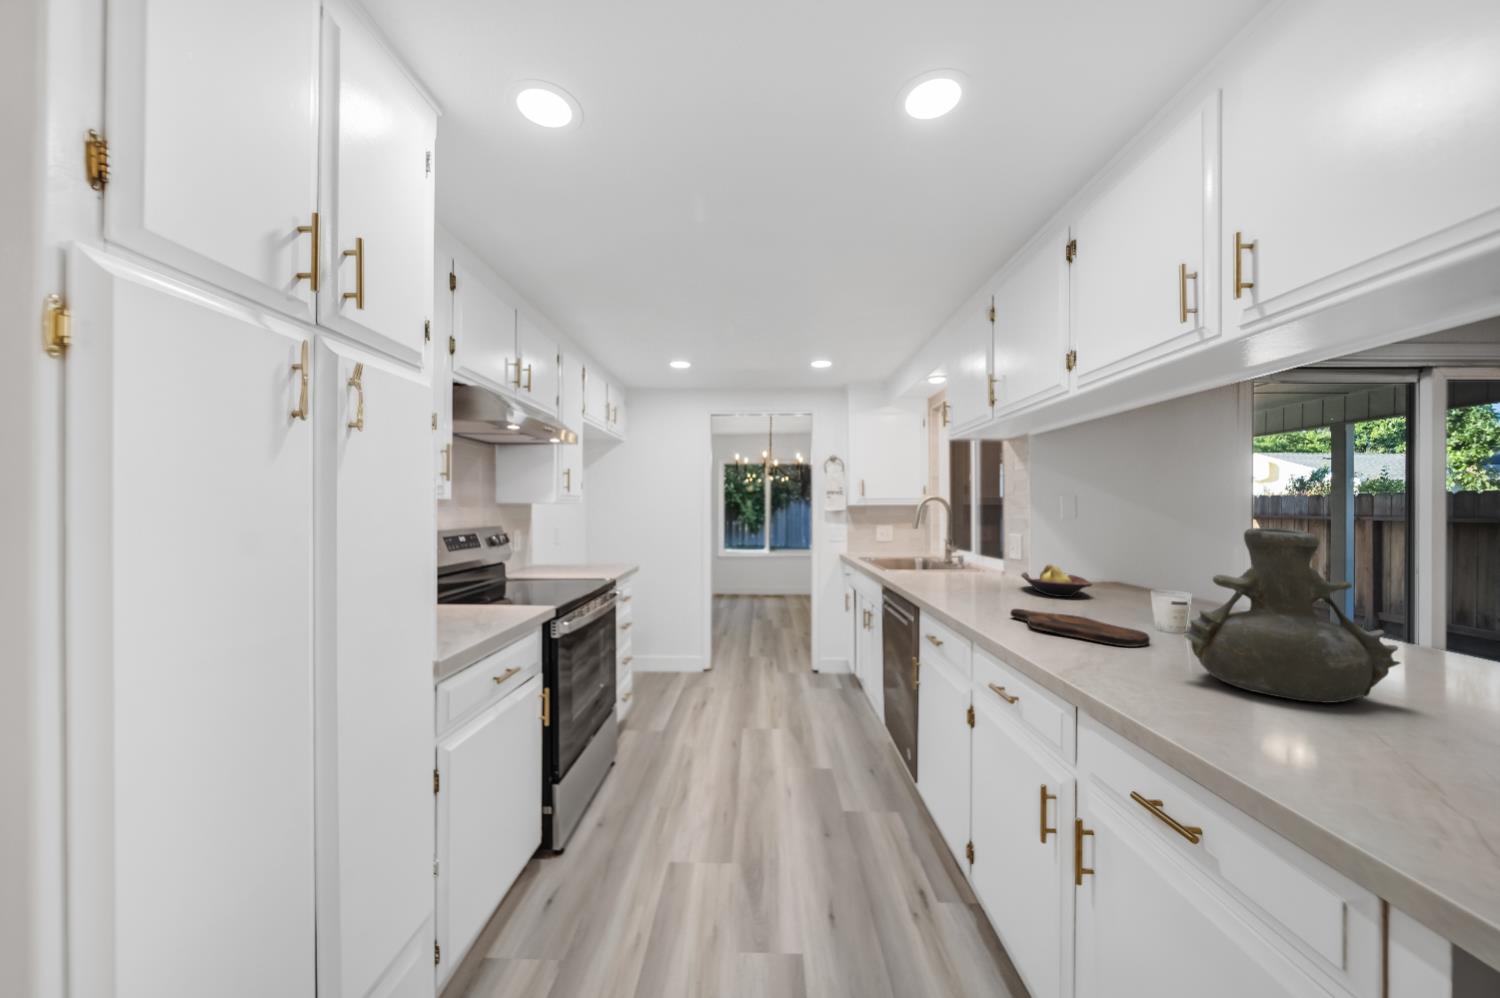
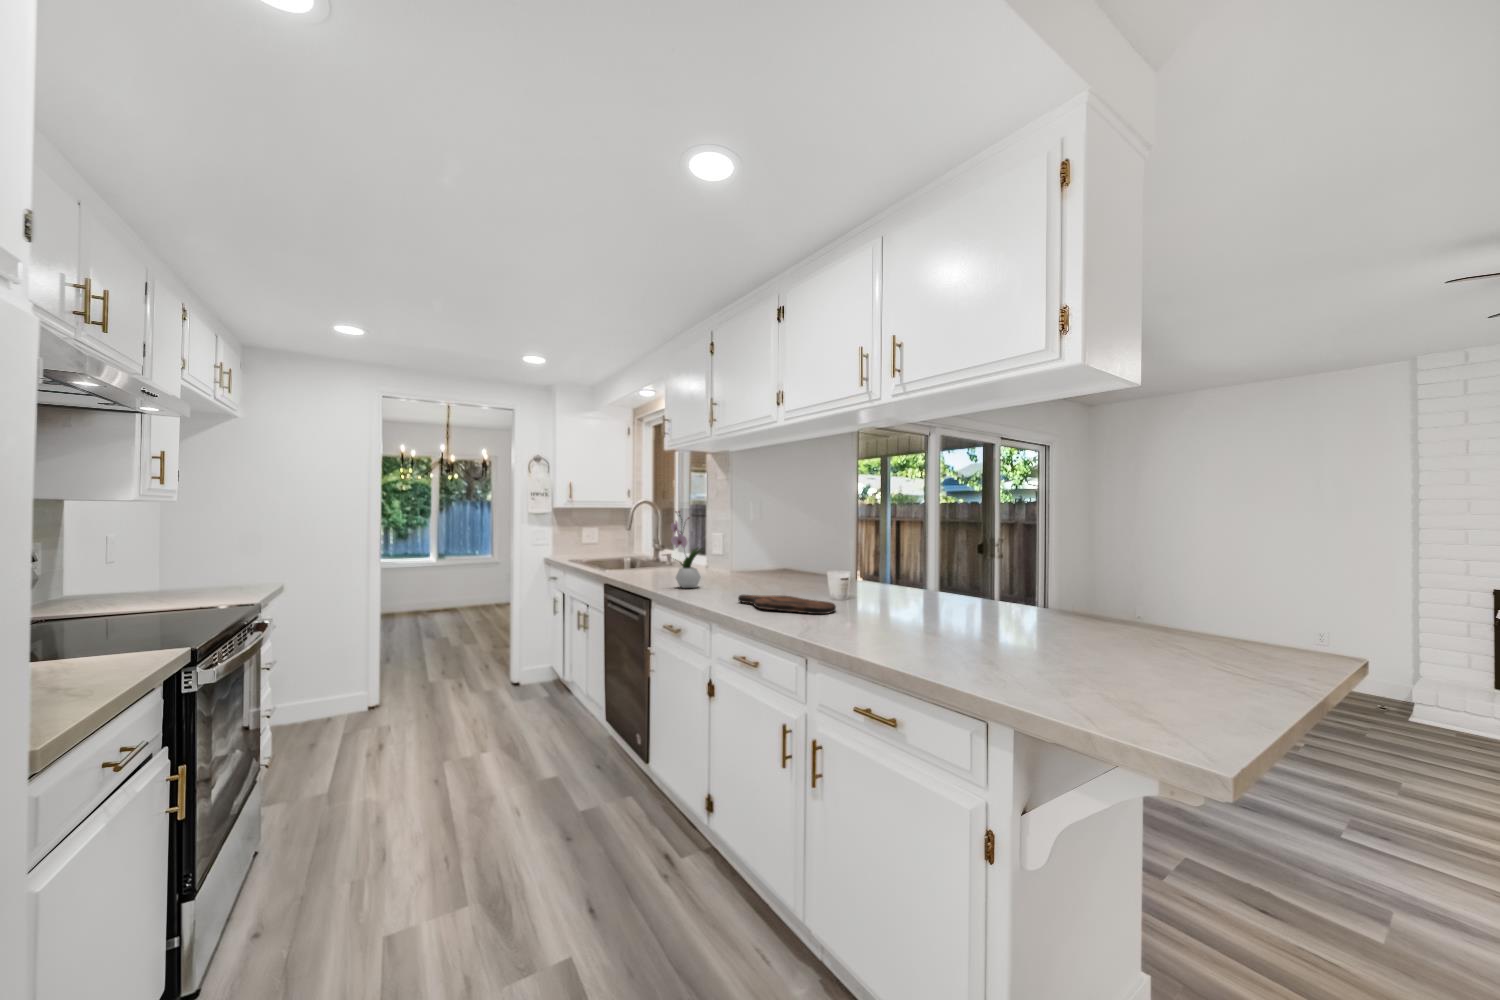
flower arrangement: none [941,506,981,595] -> present [671,511,703,588]
vase: present [1184,528,1400,703] -> none [867,527,966,633]
fruit bowl: present [1021,565,1092,597] -> none [728,557,781,583]

